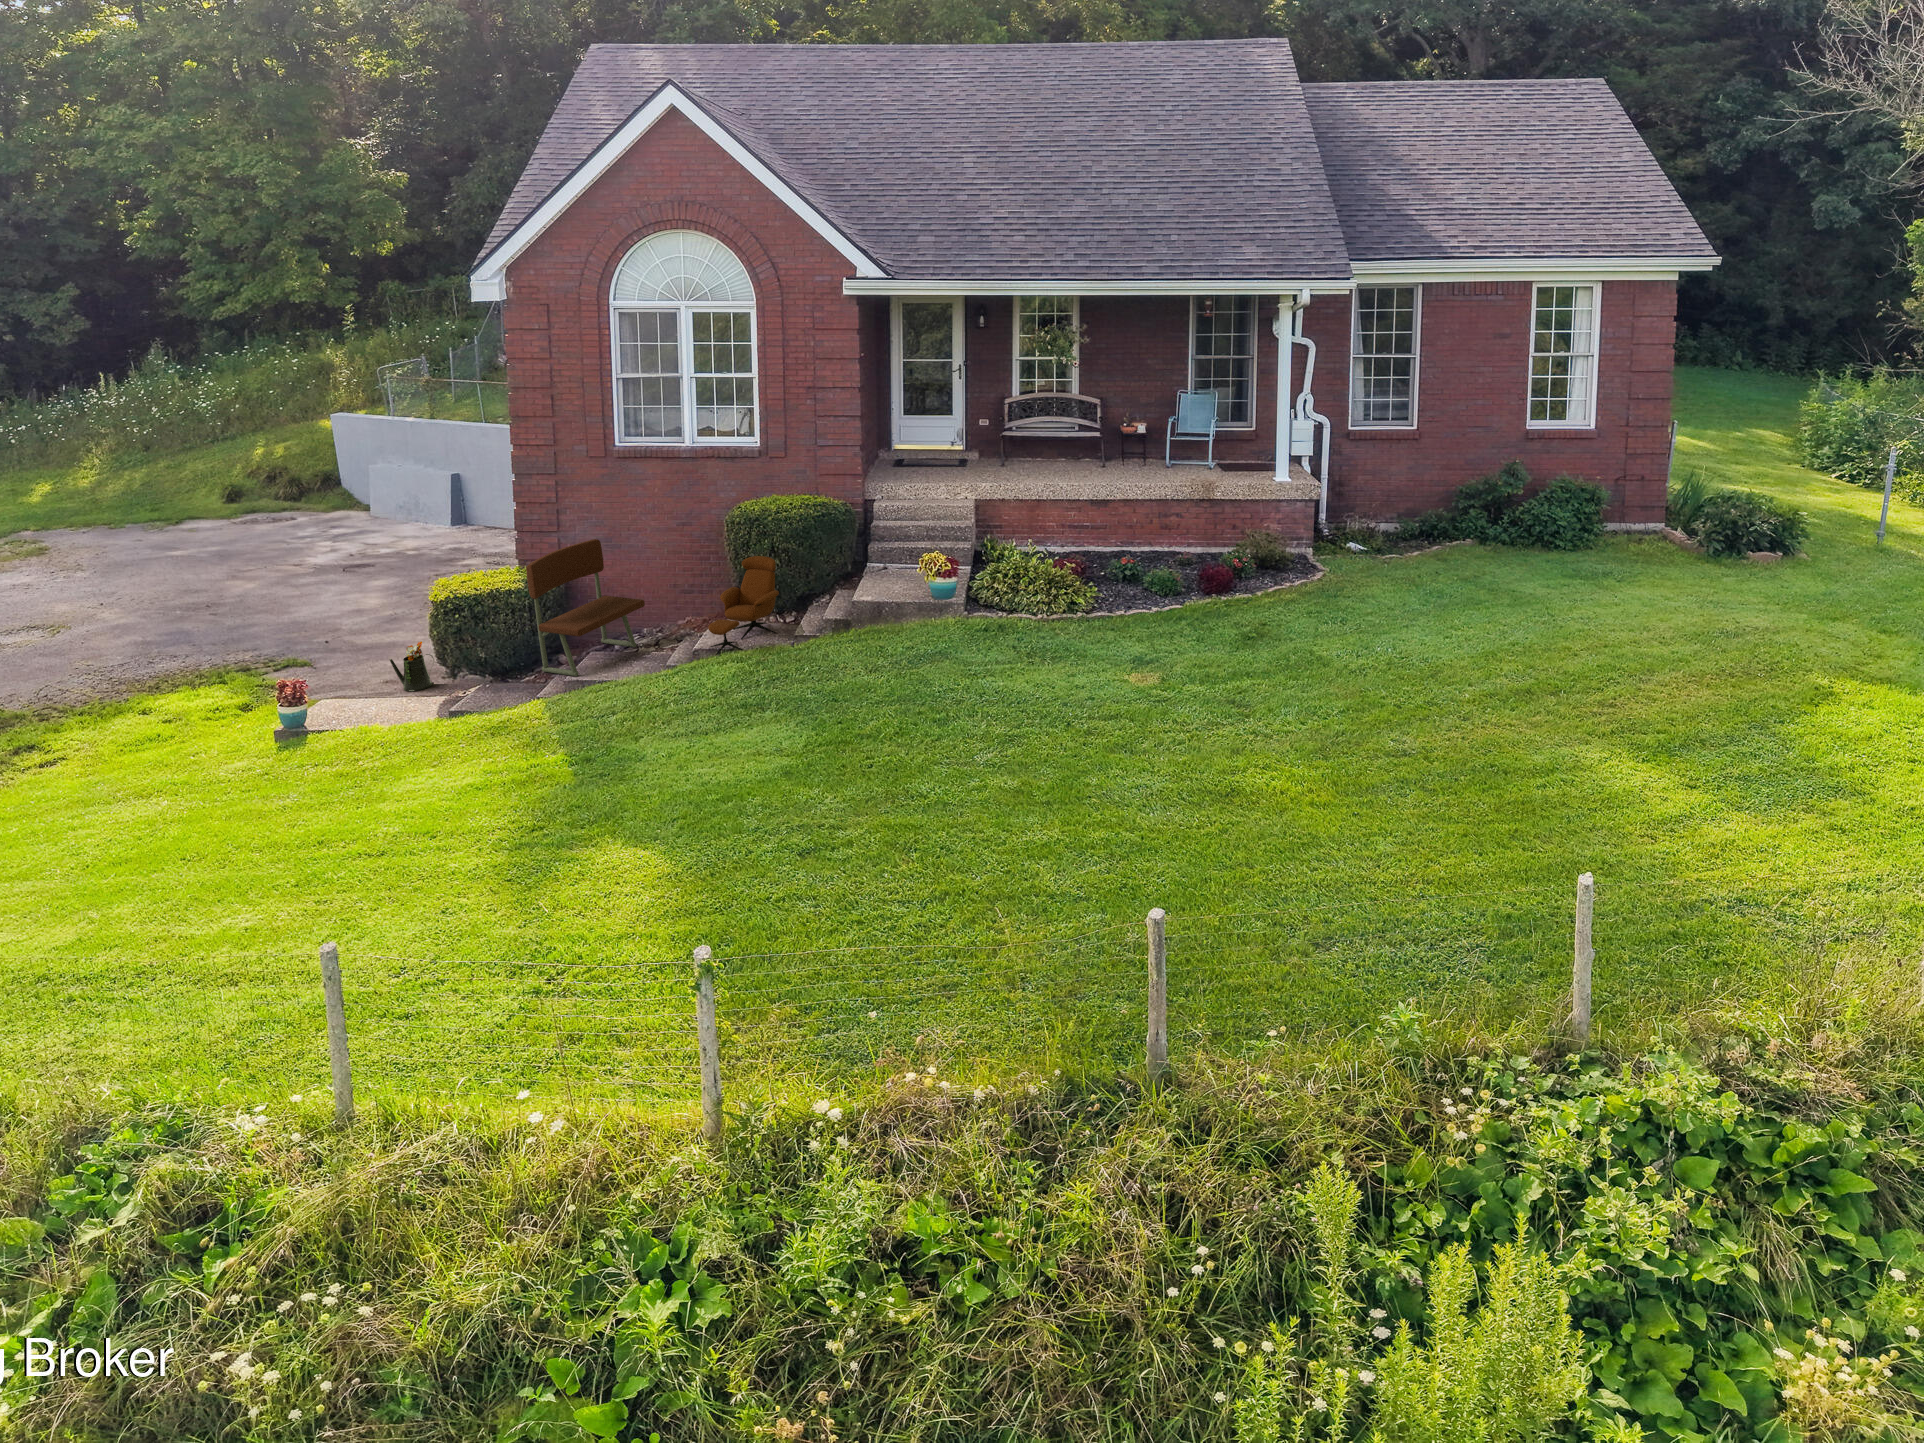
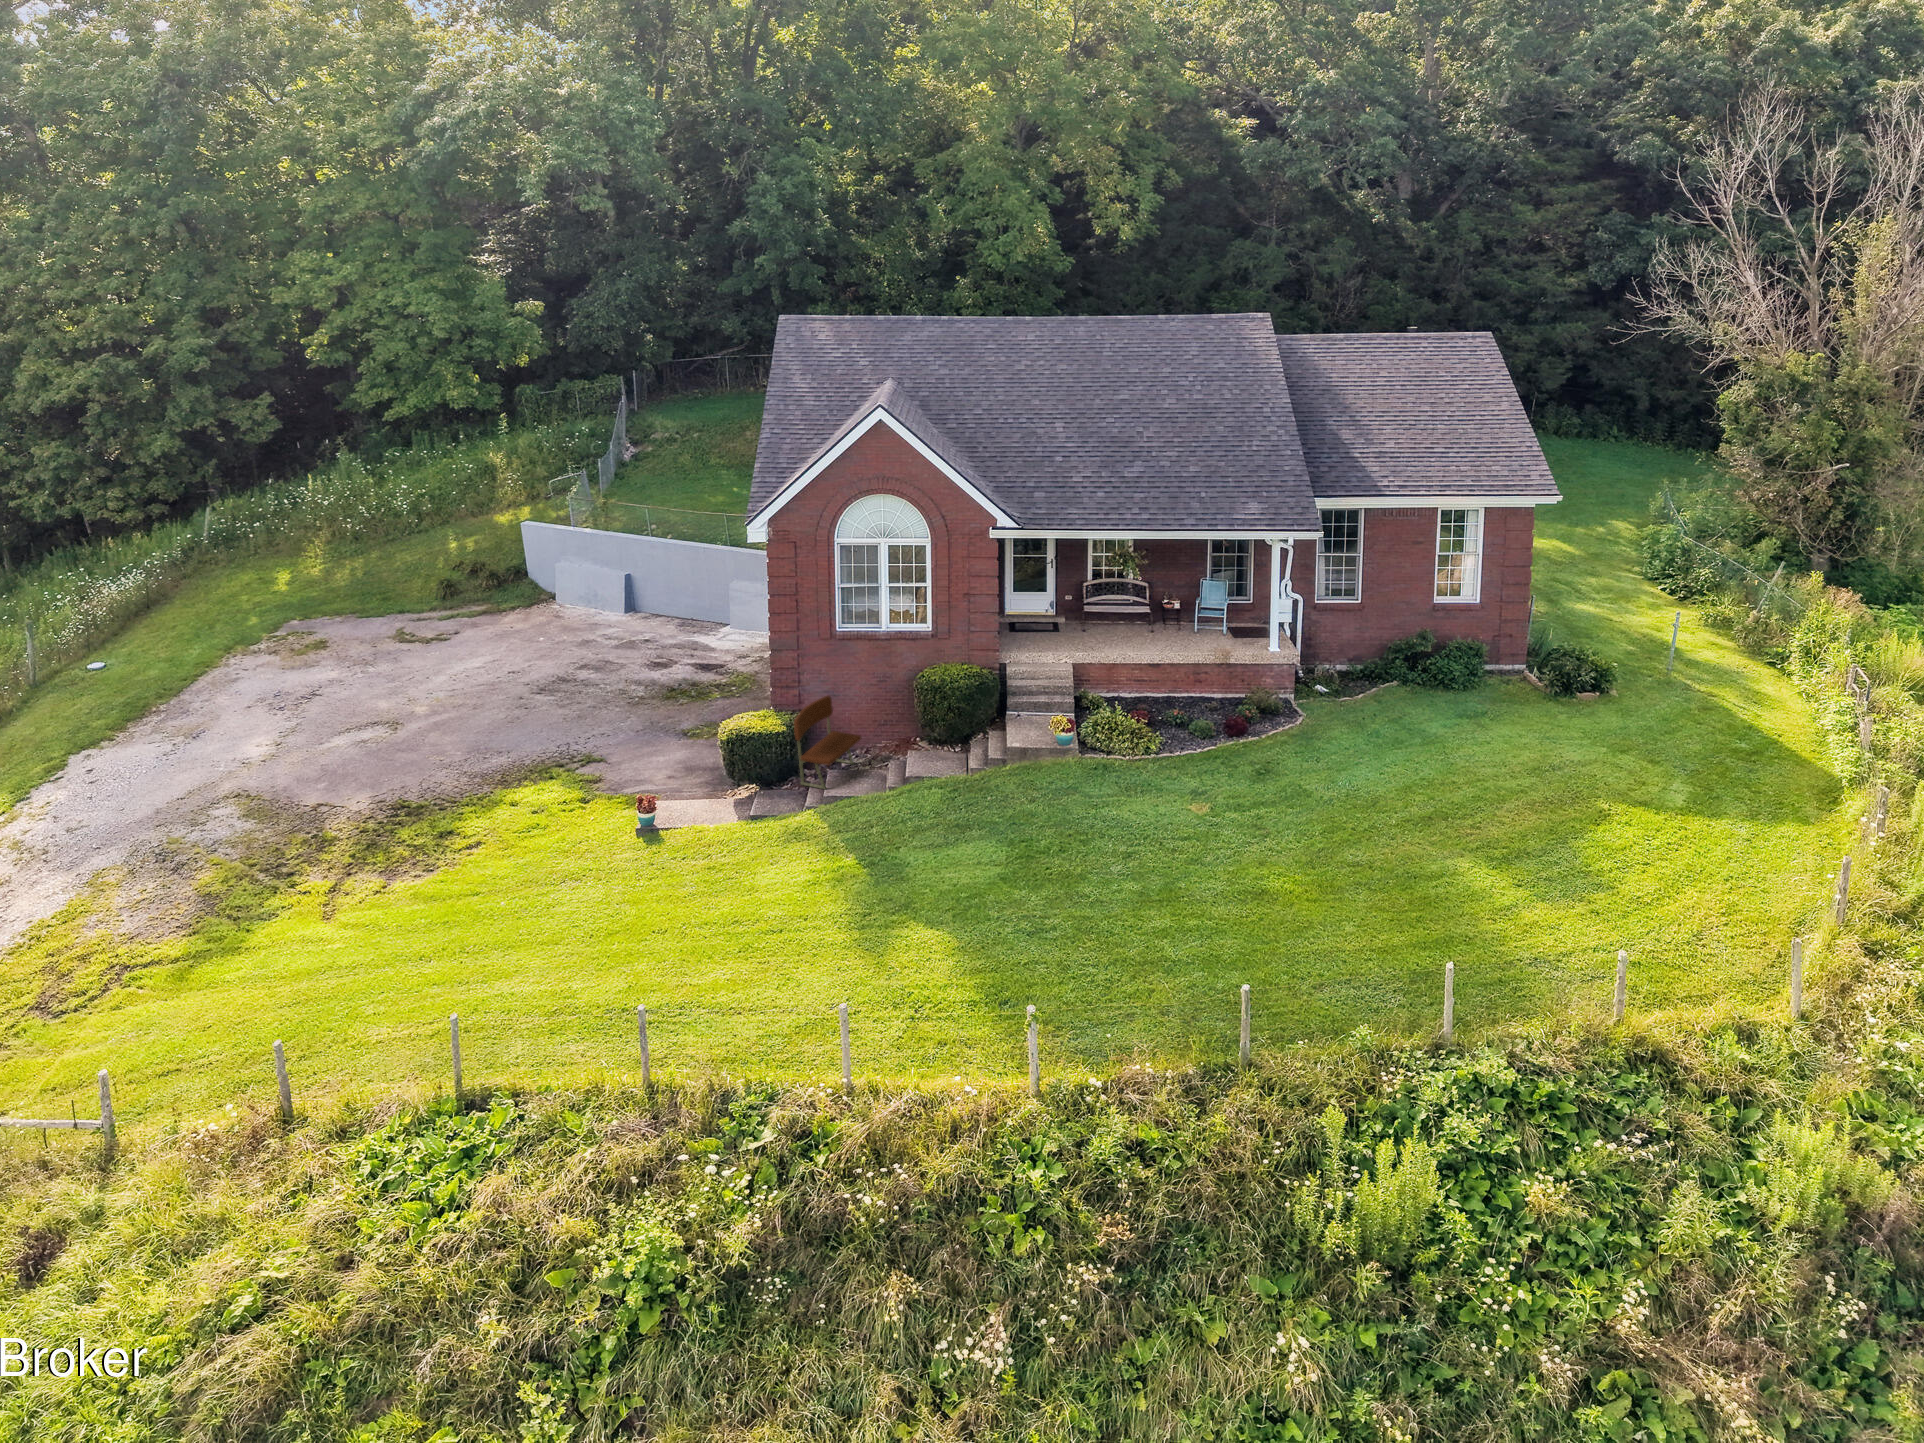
lounge chair: present [708,556,779,655] -> none [915,711,956,780]
watering can: present [390,641,434,691] -> none [706,767,733,800]

